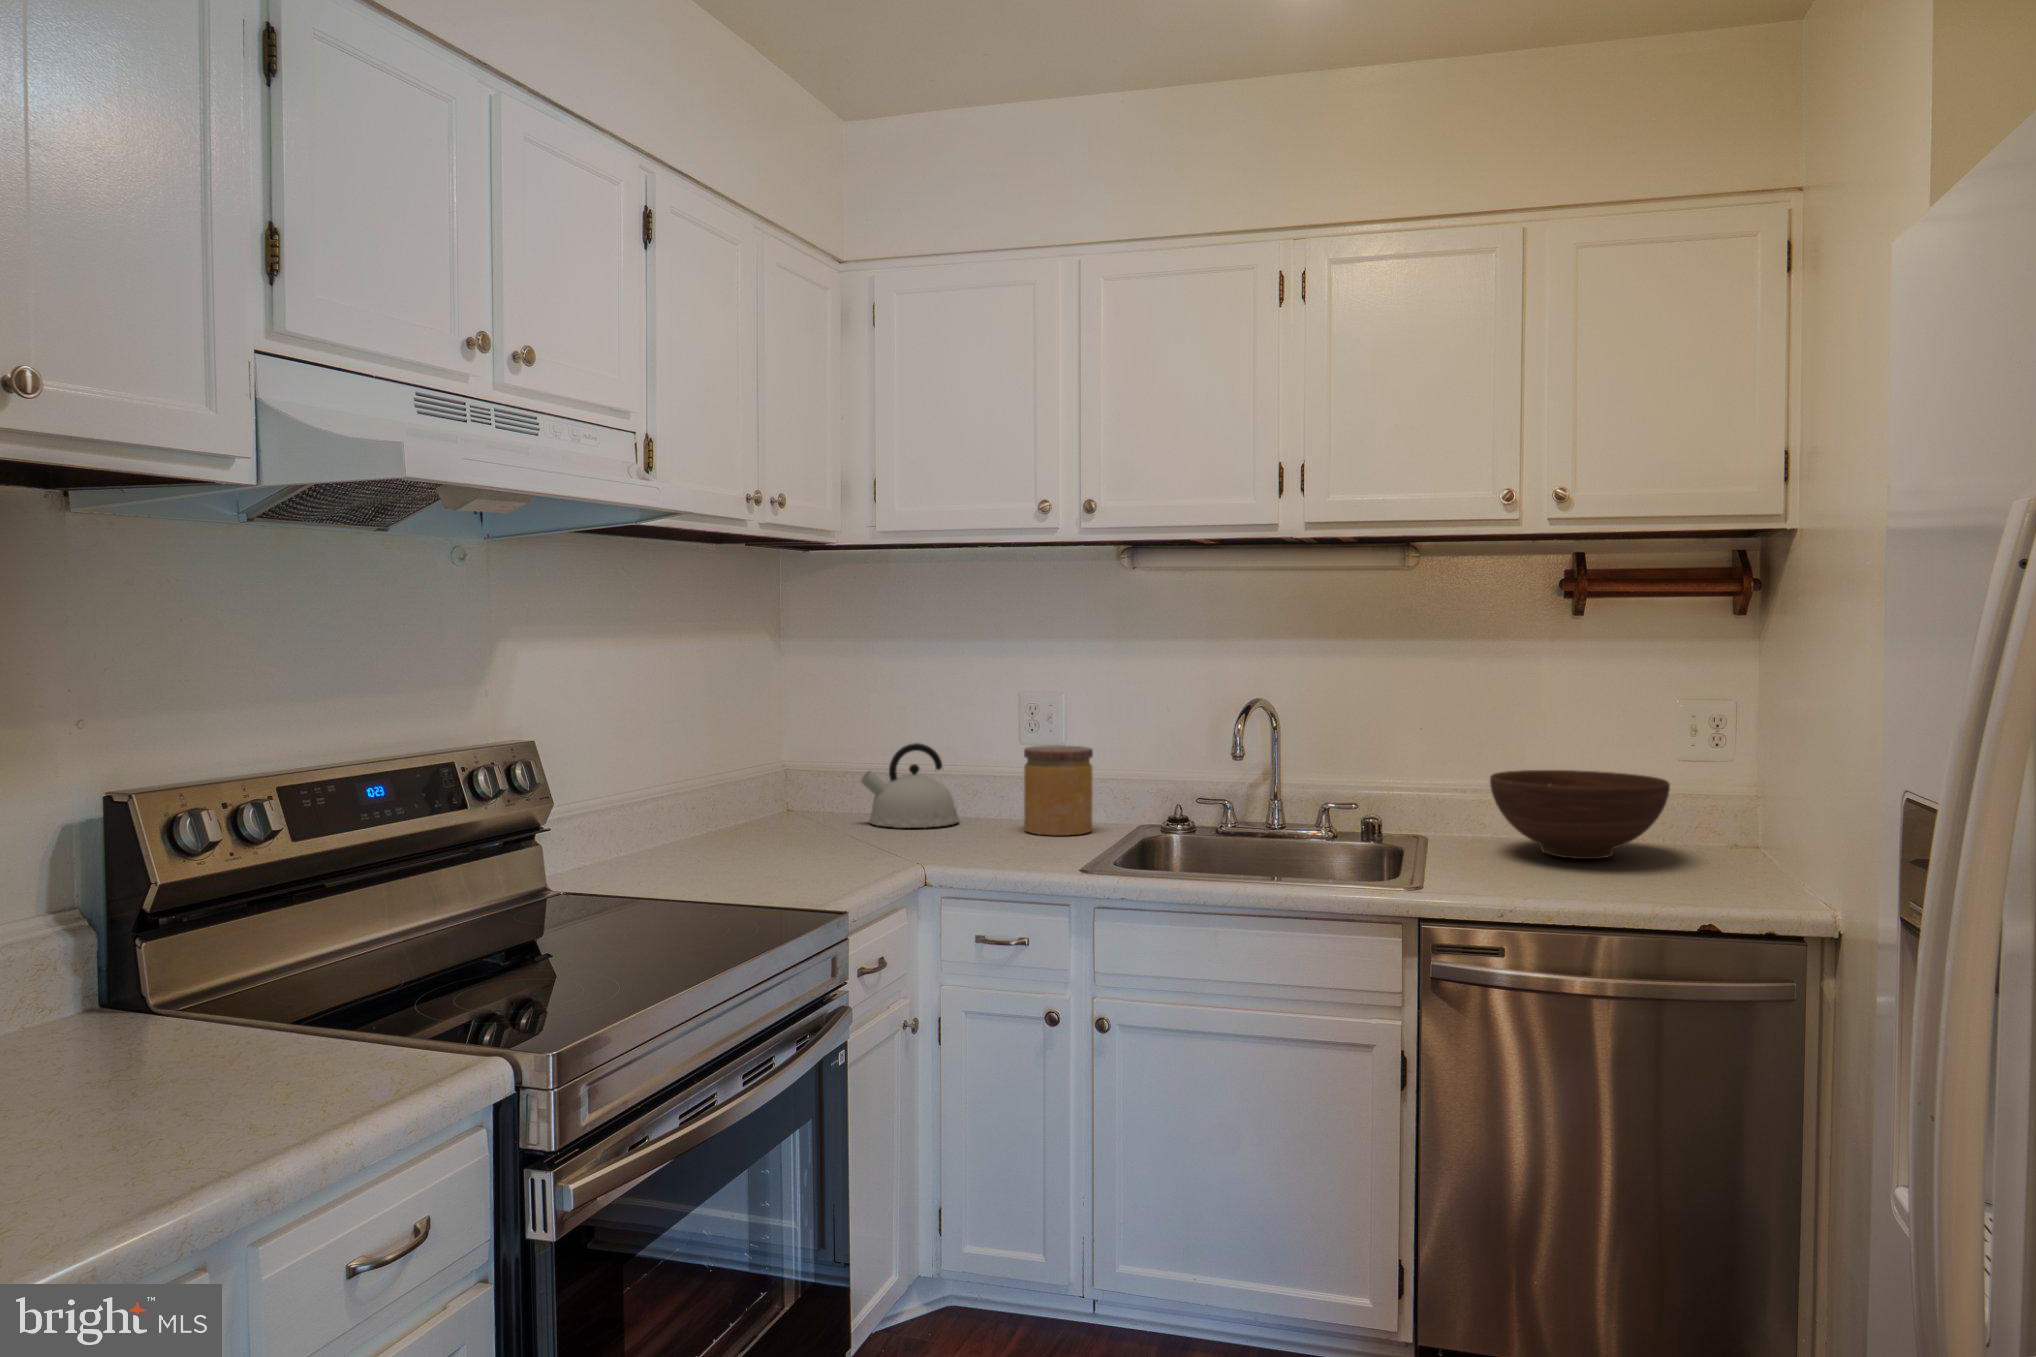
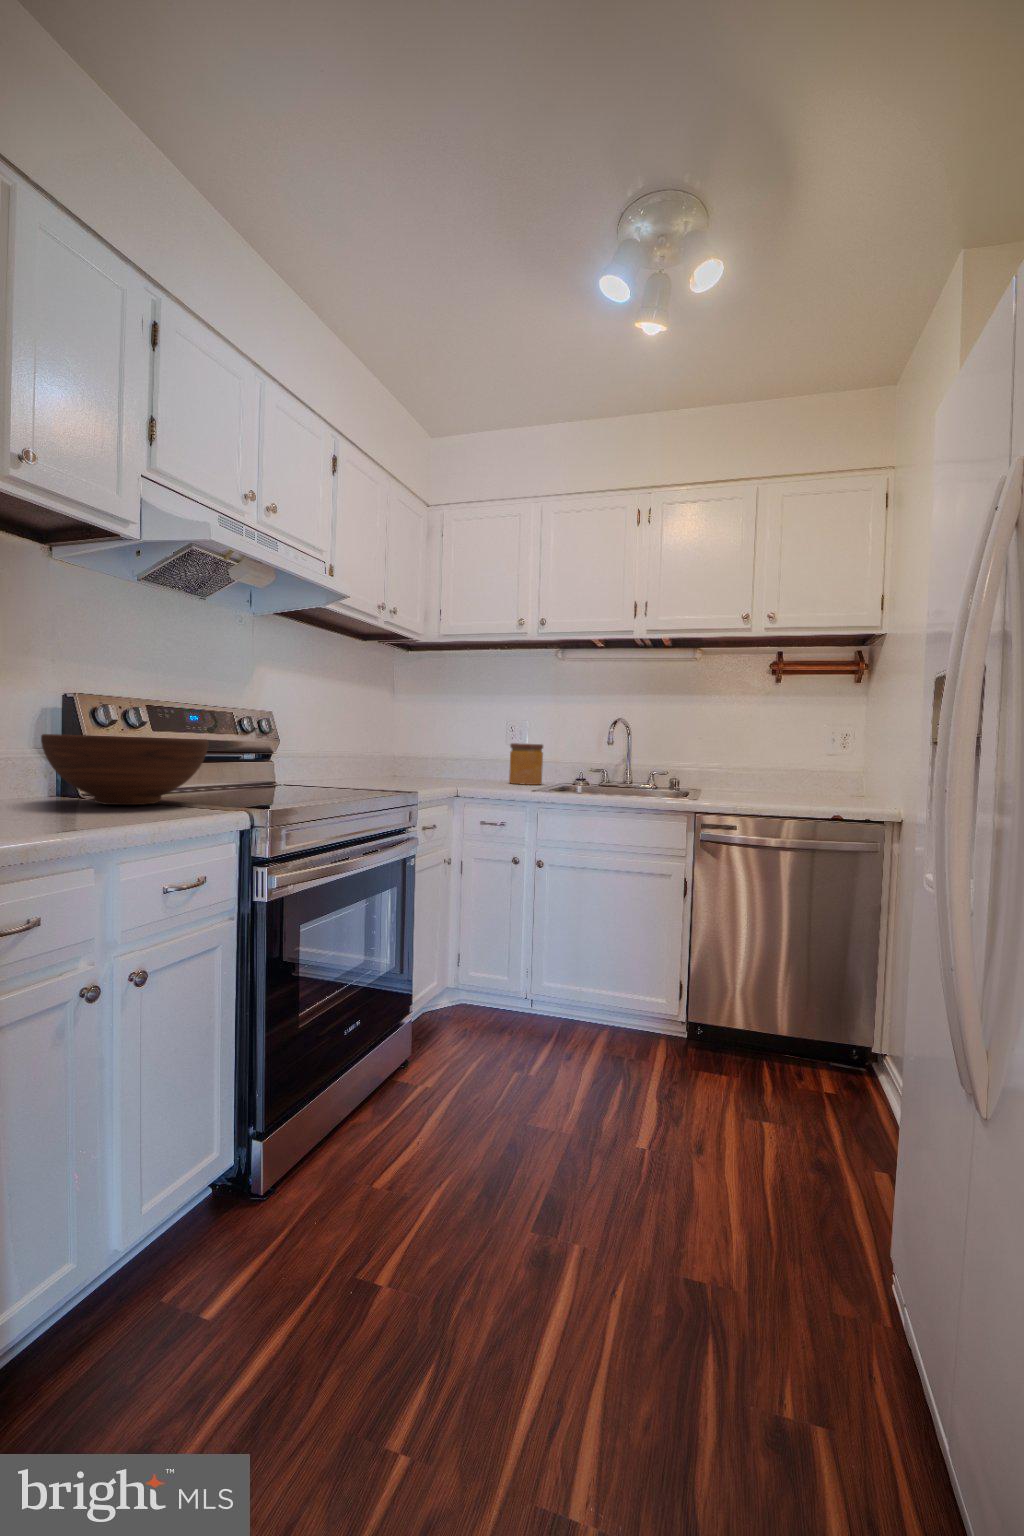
kettle: present [861,743,960,828] -> none [431,742,479,780]
fruit bowl: present [1490,770,1670,859] -> present [41,734,208,805]

